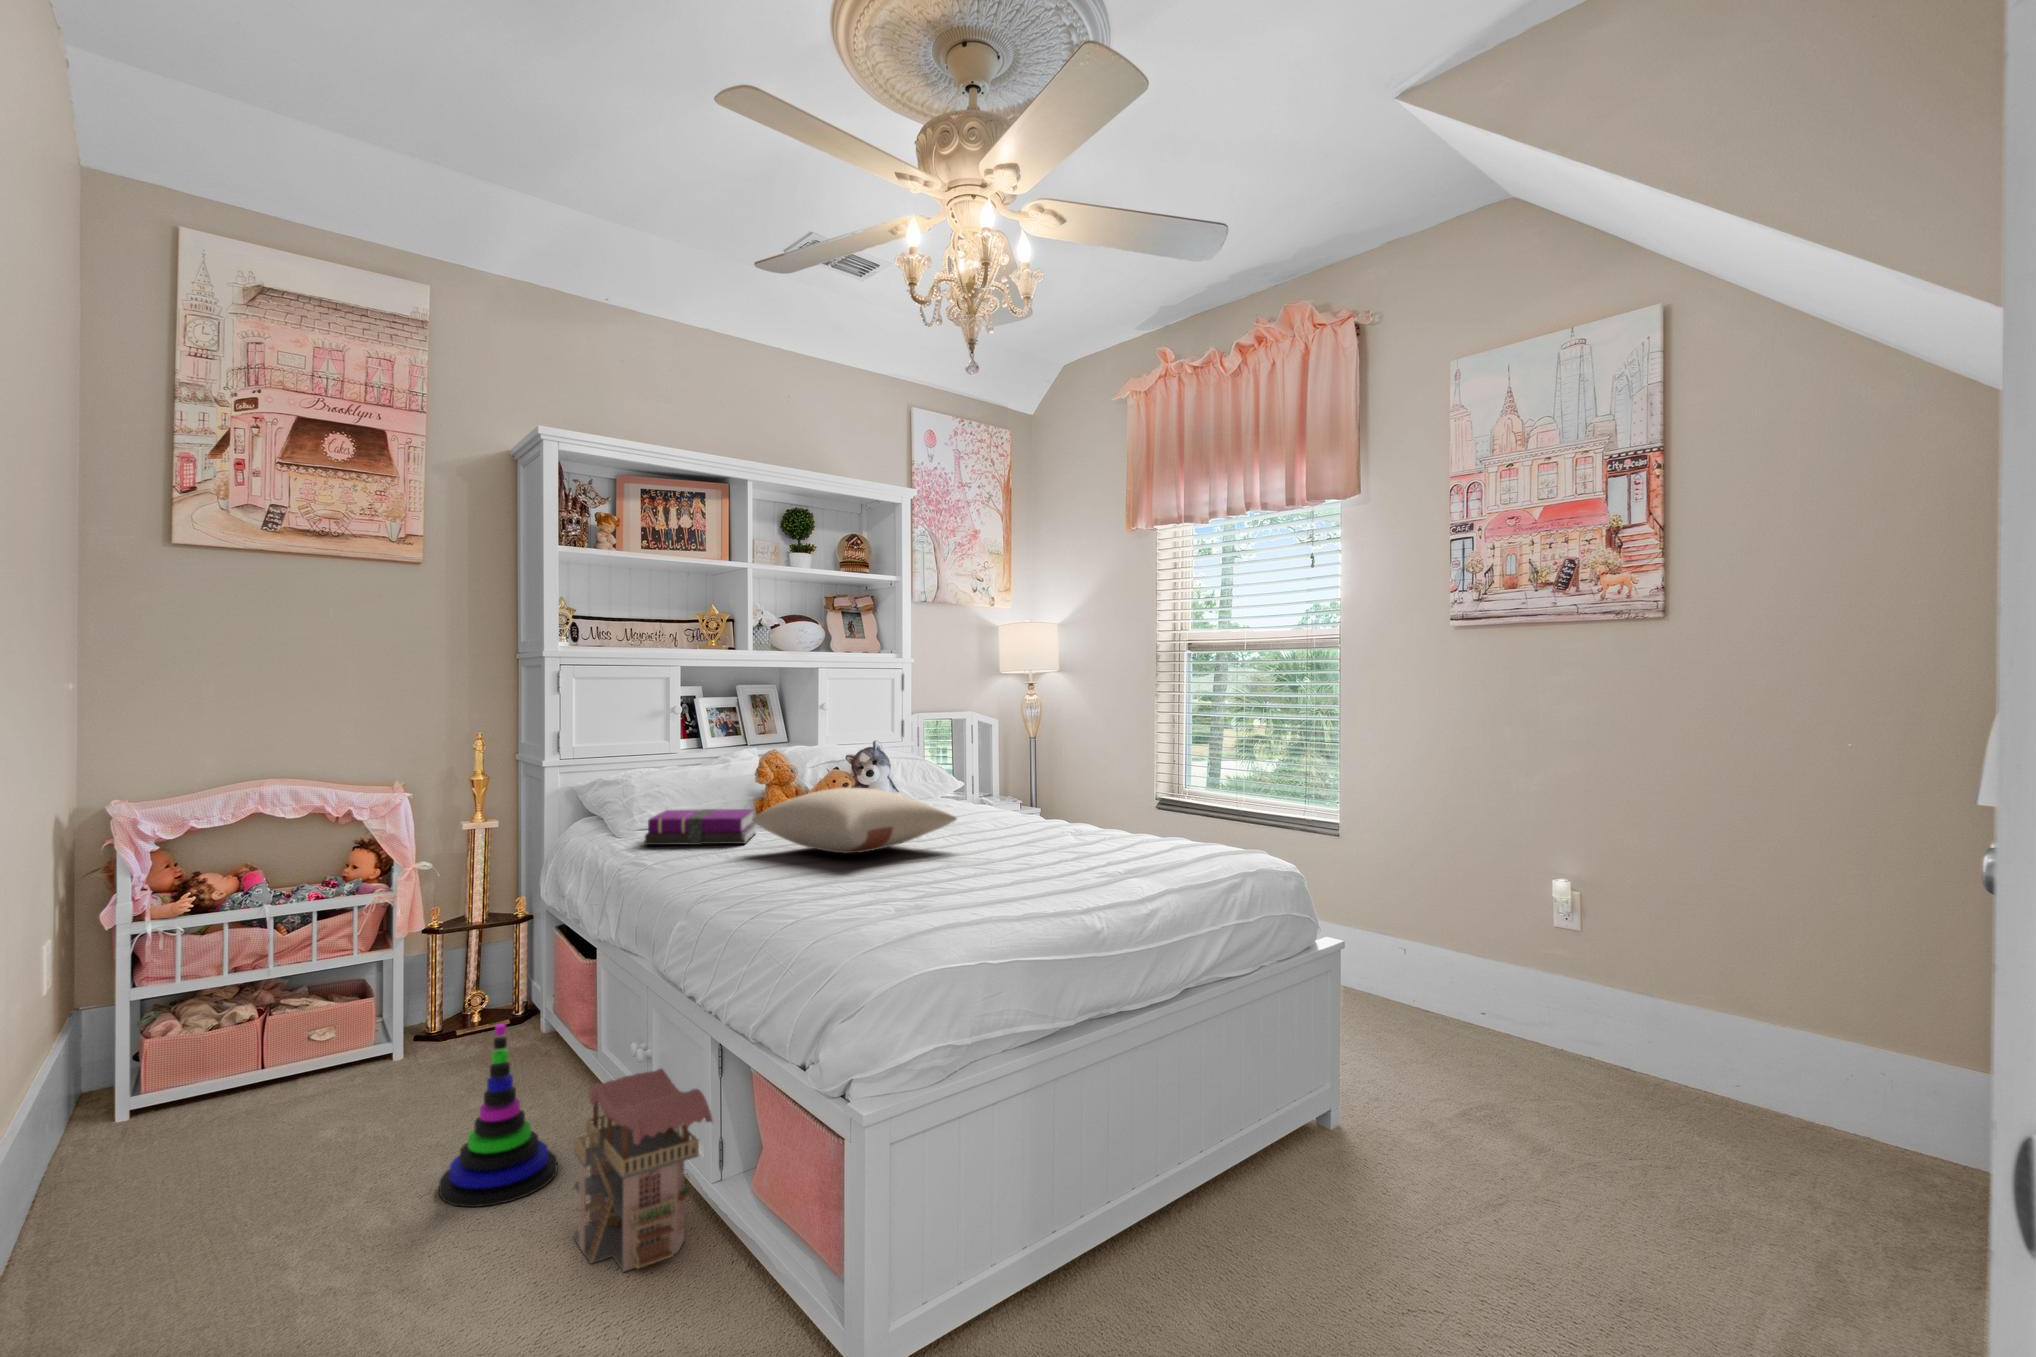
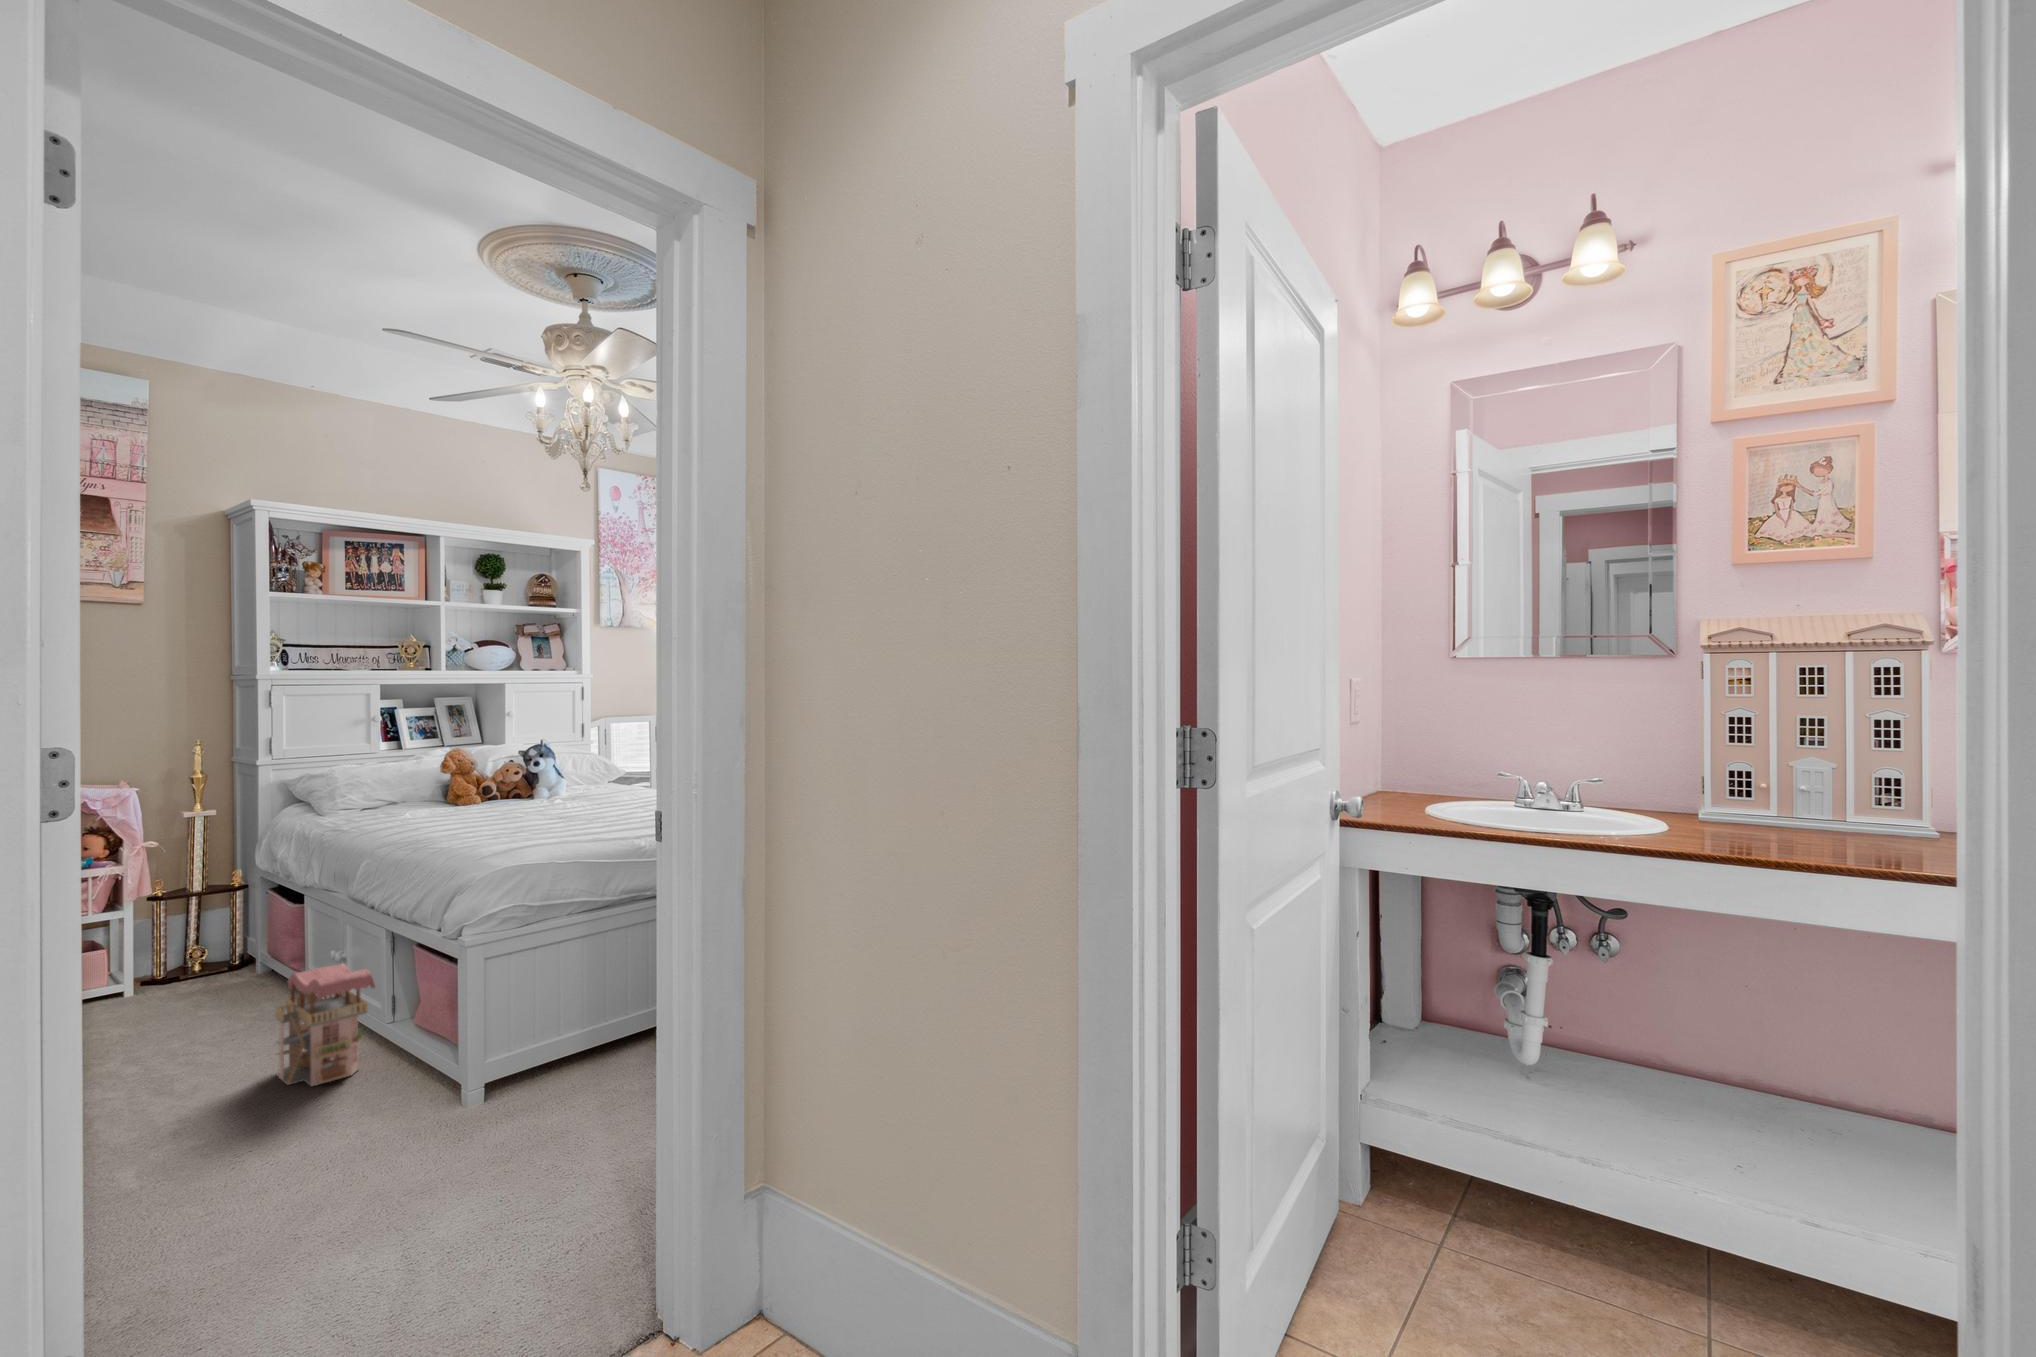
pillow: present [753,788,957,853] -> none [427,775,586,820]
notebook: present [645,809,755,845] -> none [341,793,437,821]
stacking toy: present [439,1024,558,1207] -> none [170,945,266,1068]

